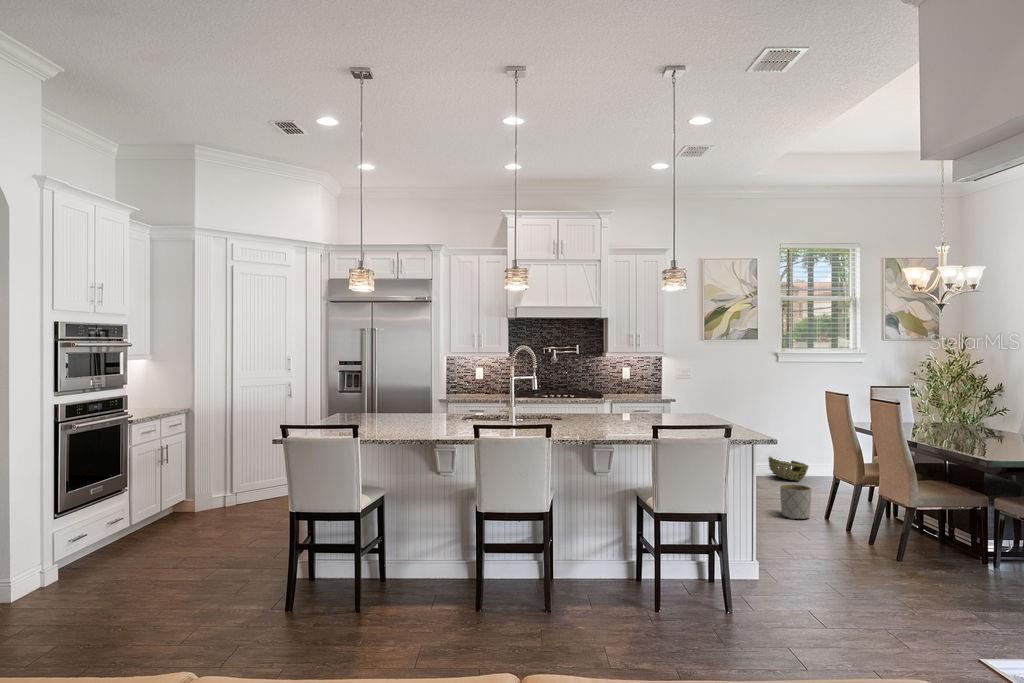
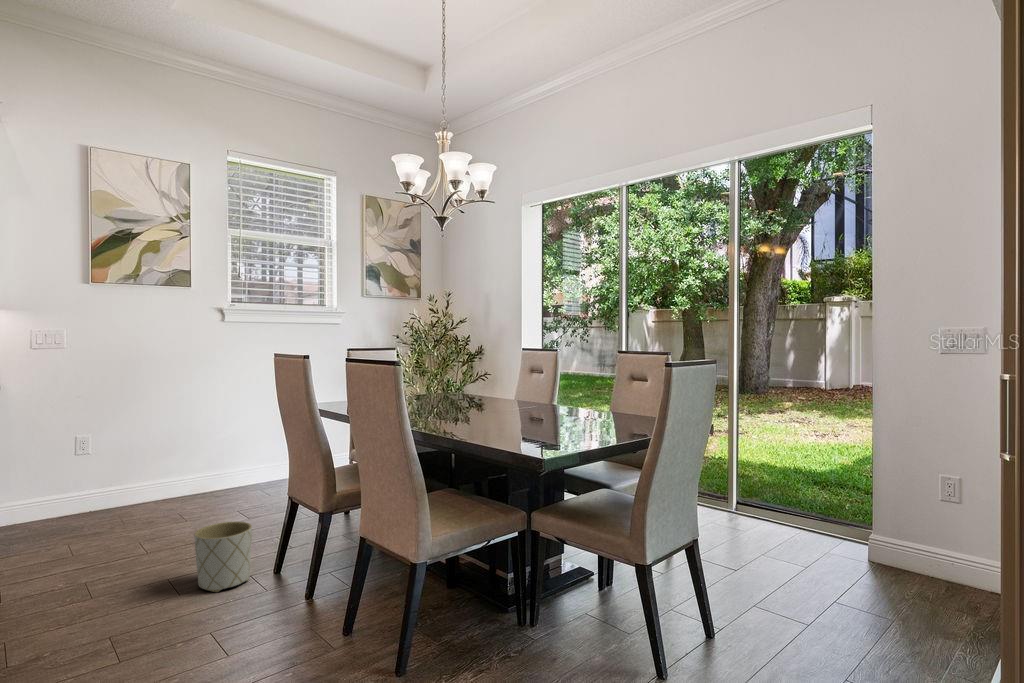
woven basket: present [769,457,808,481] -> none [210,464,268,497]

